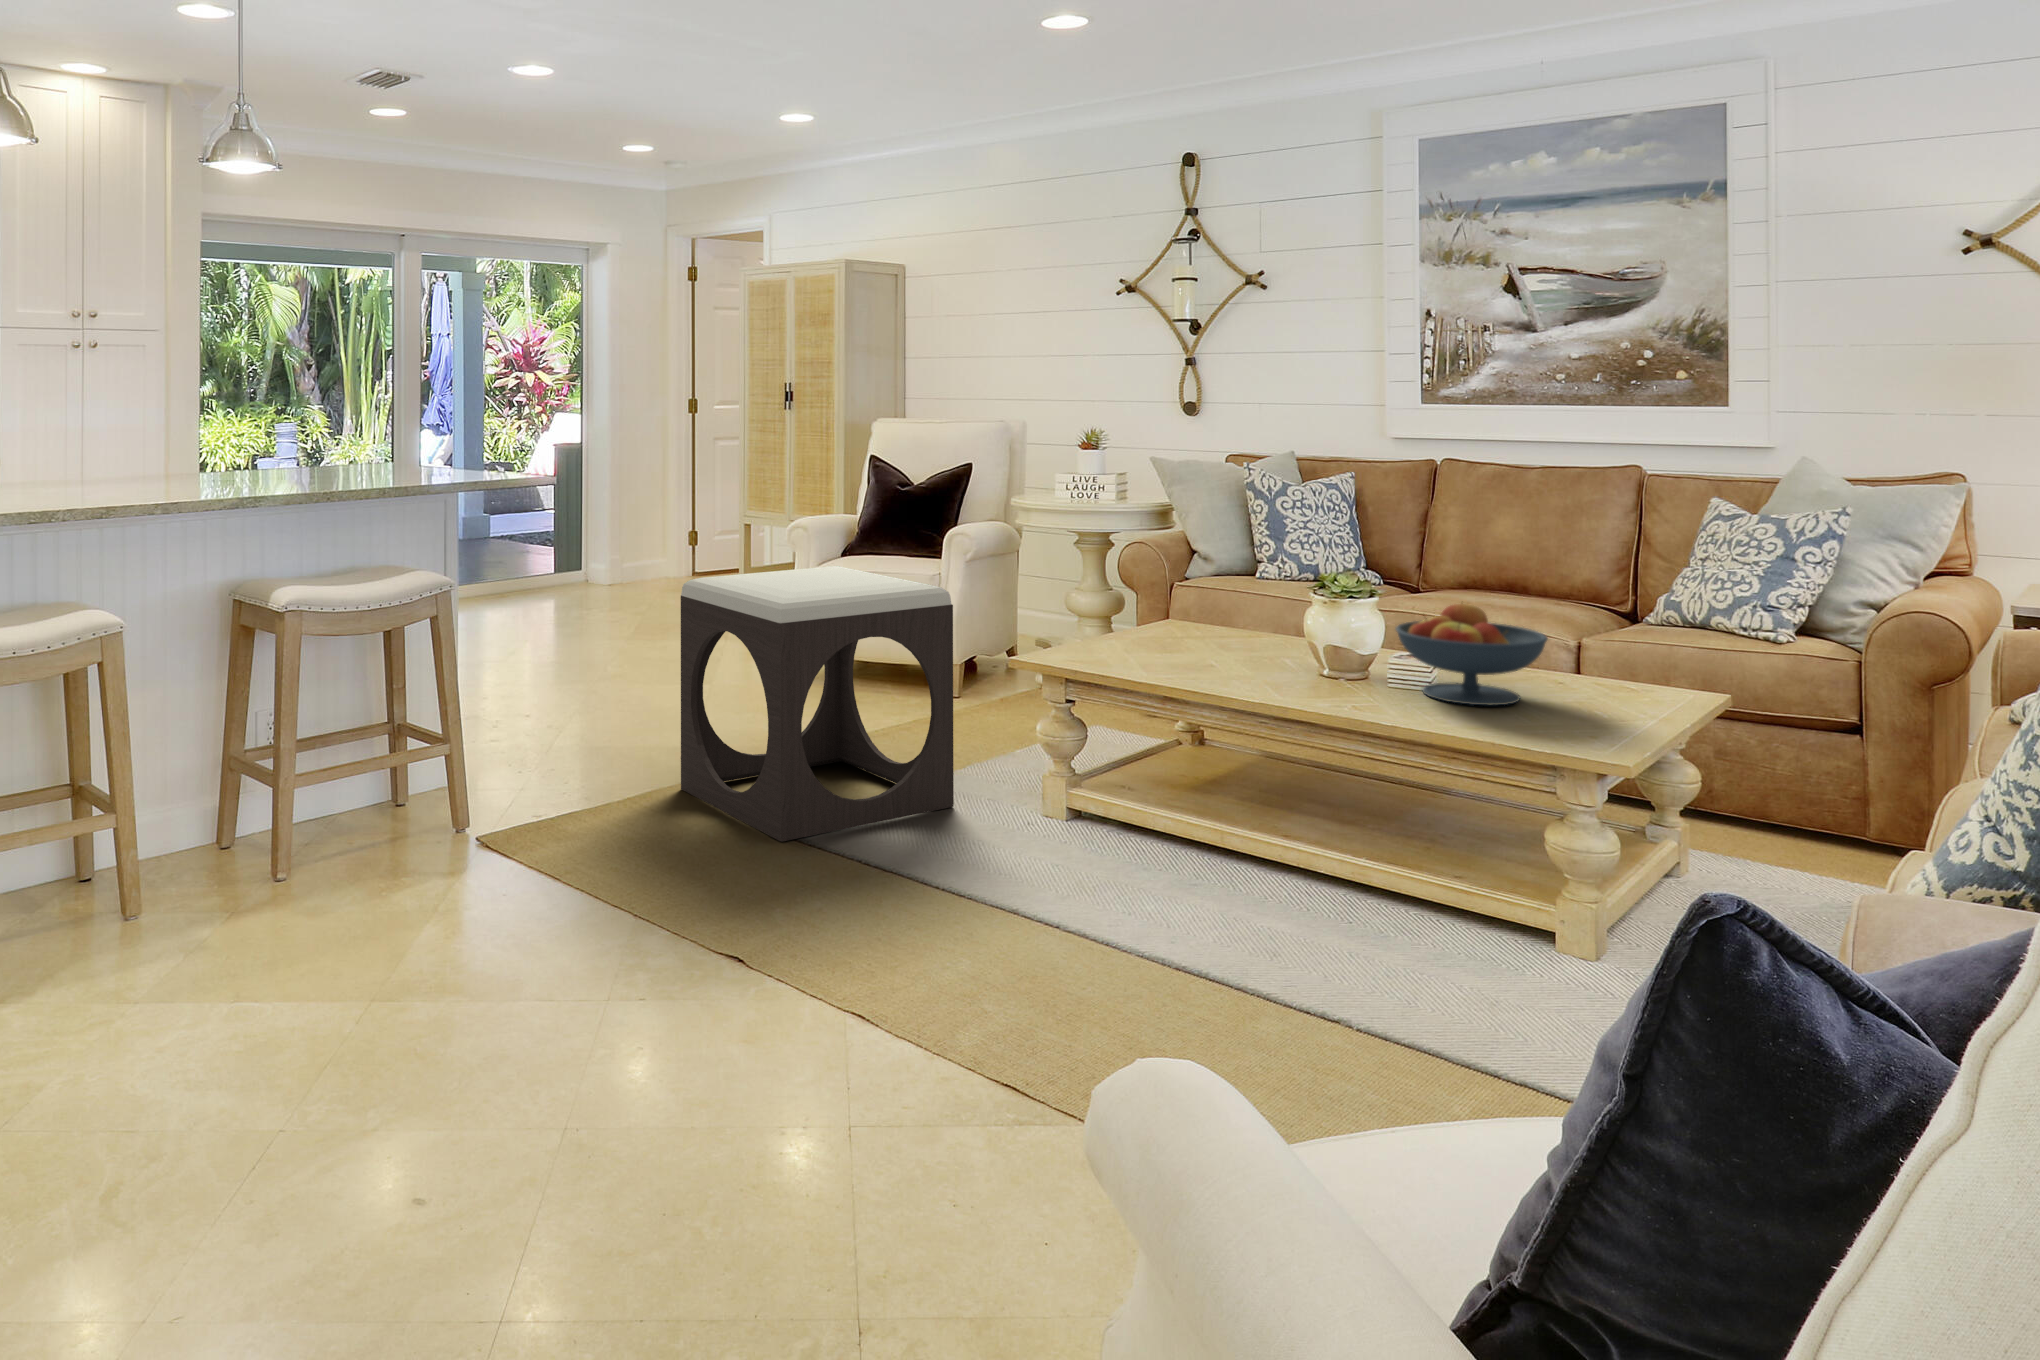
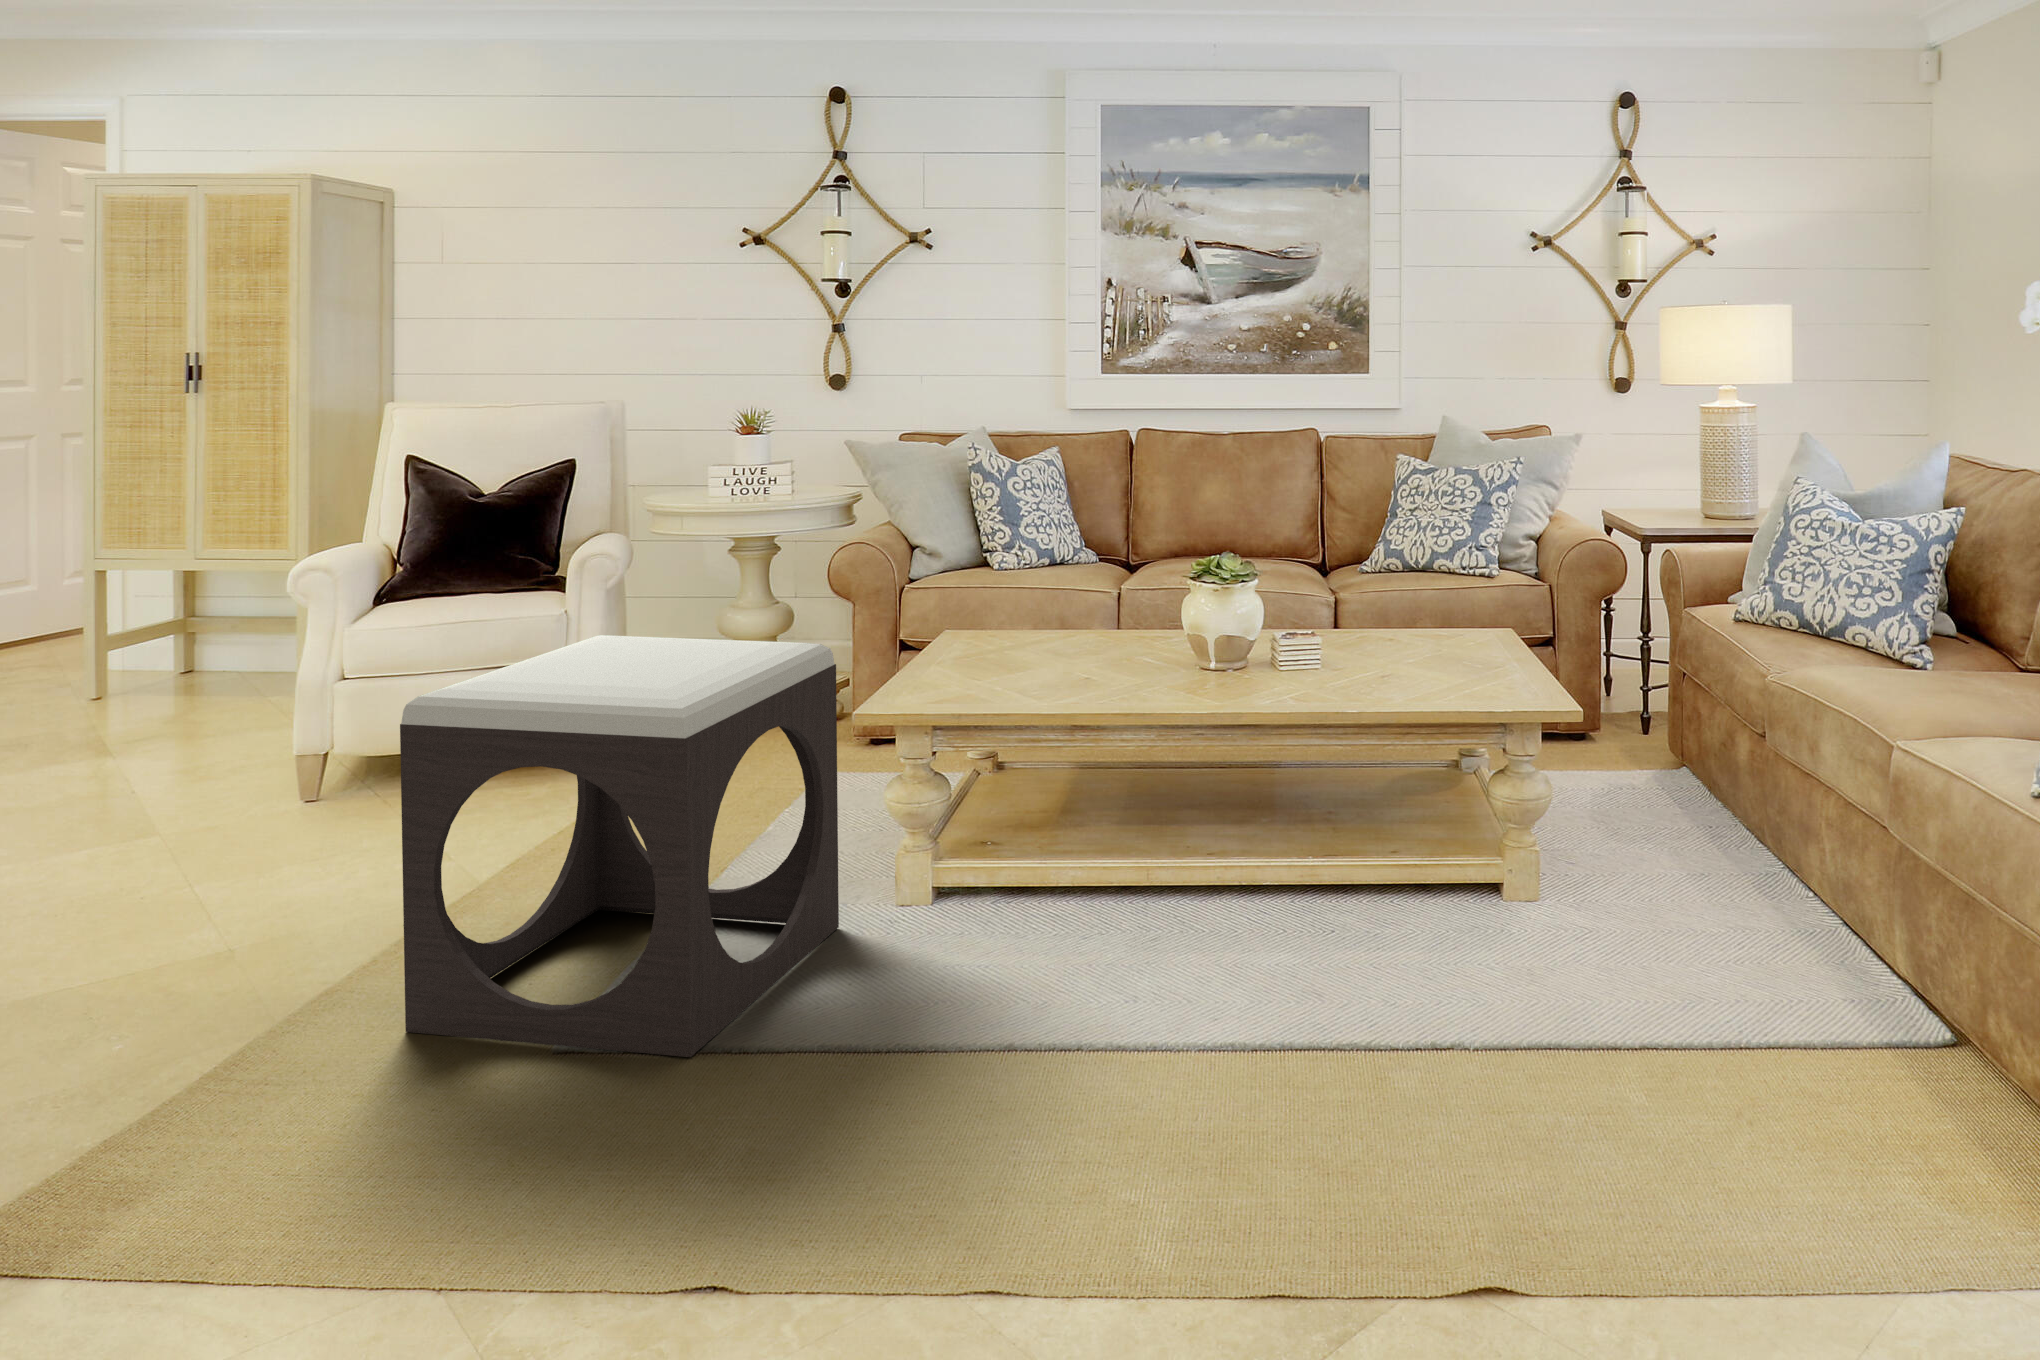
fruit bowl: present [1396,603,1548,705] -> none [1333,577,1469,679]

